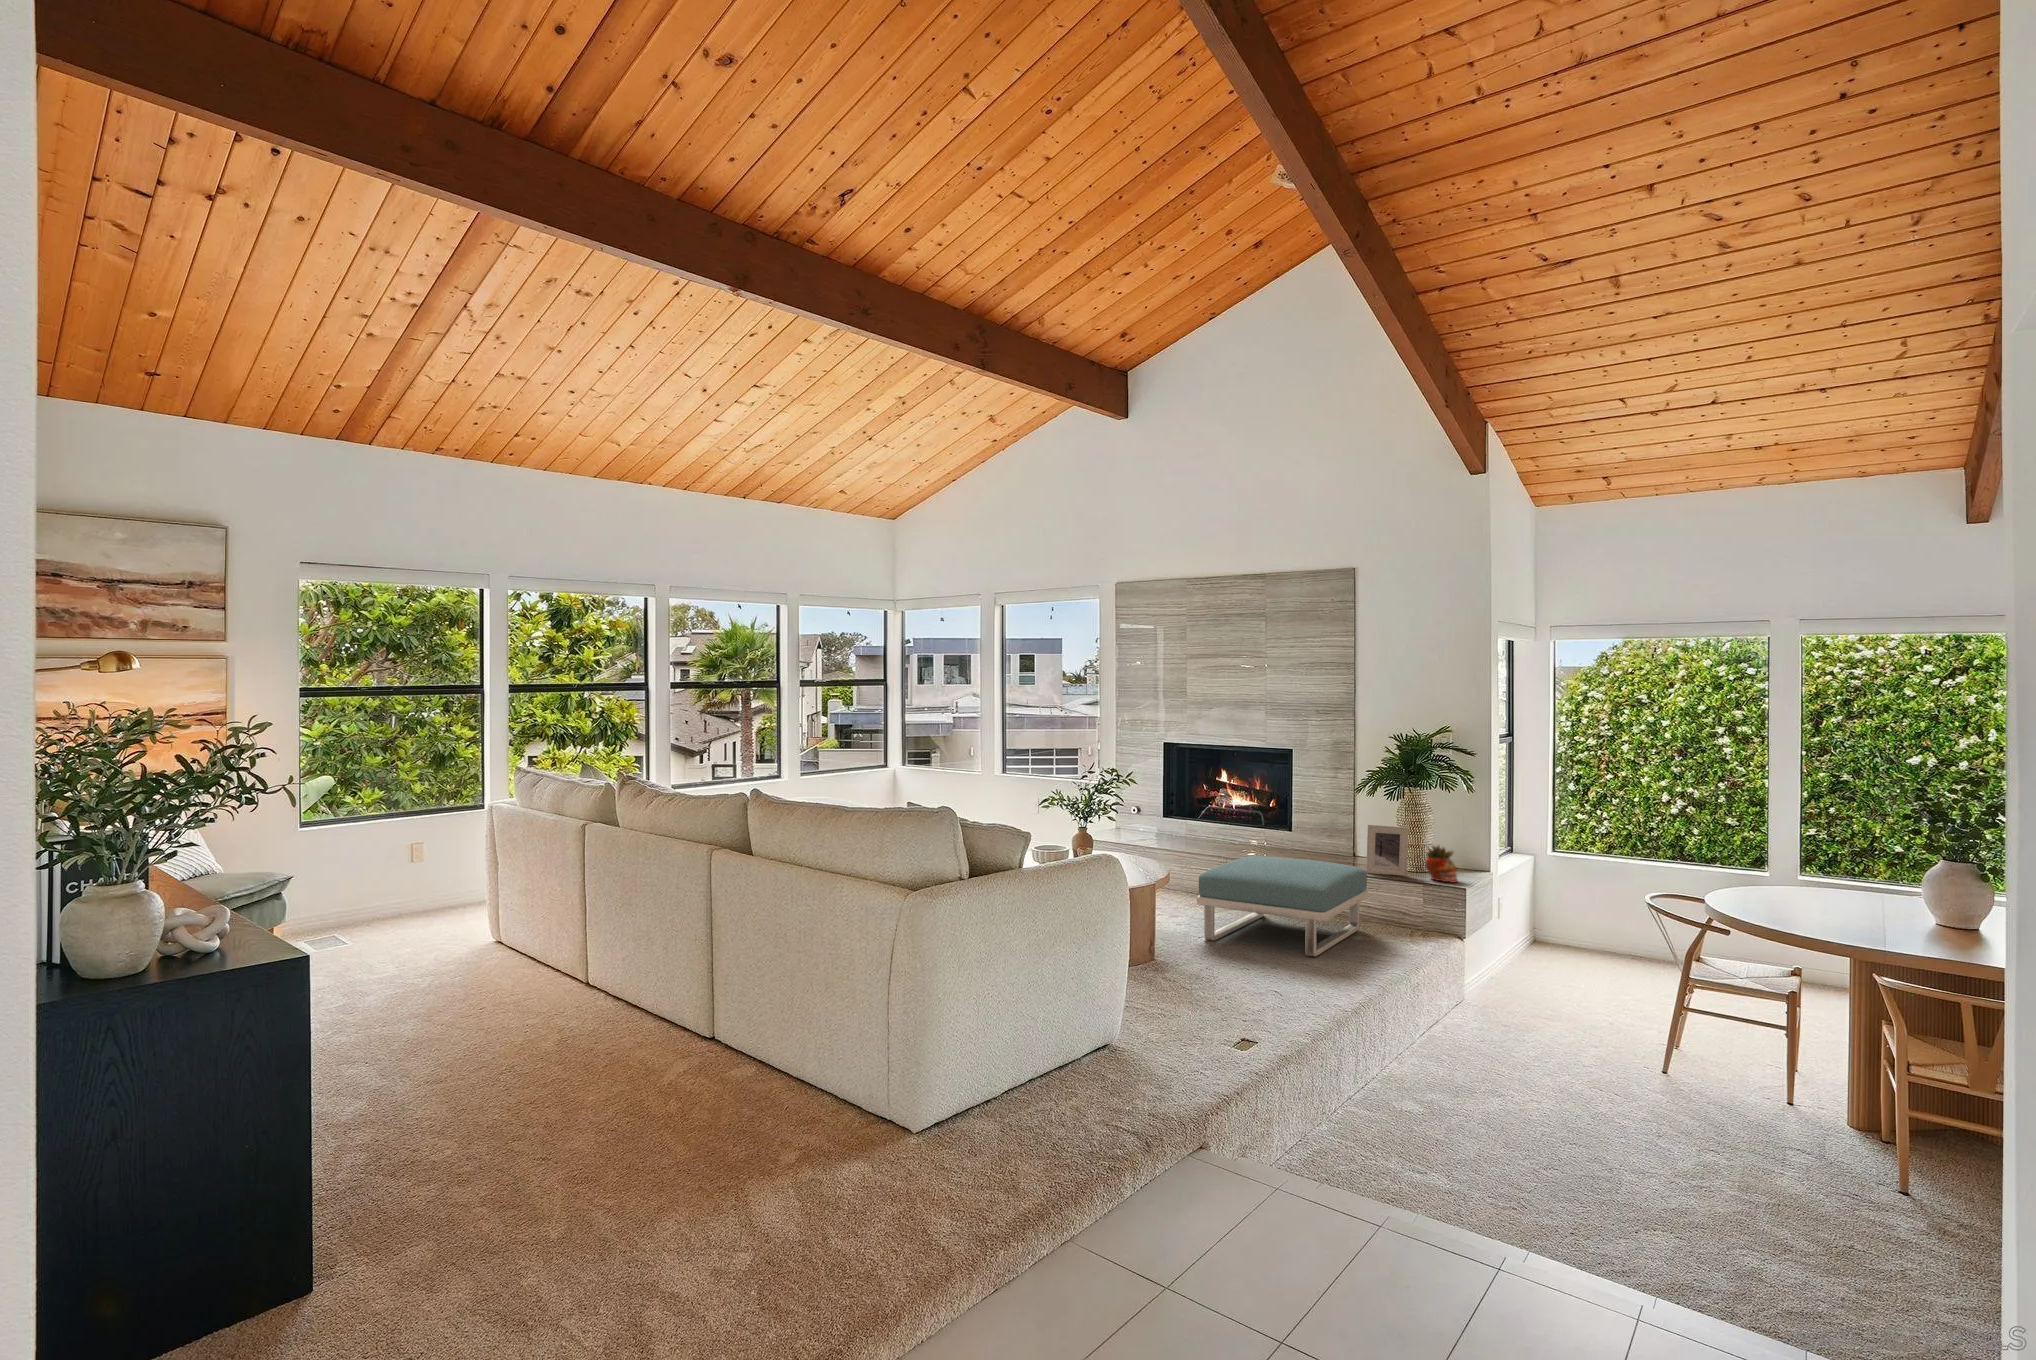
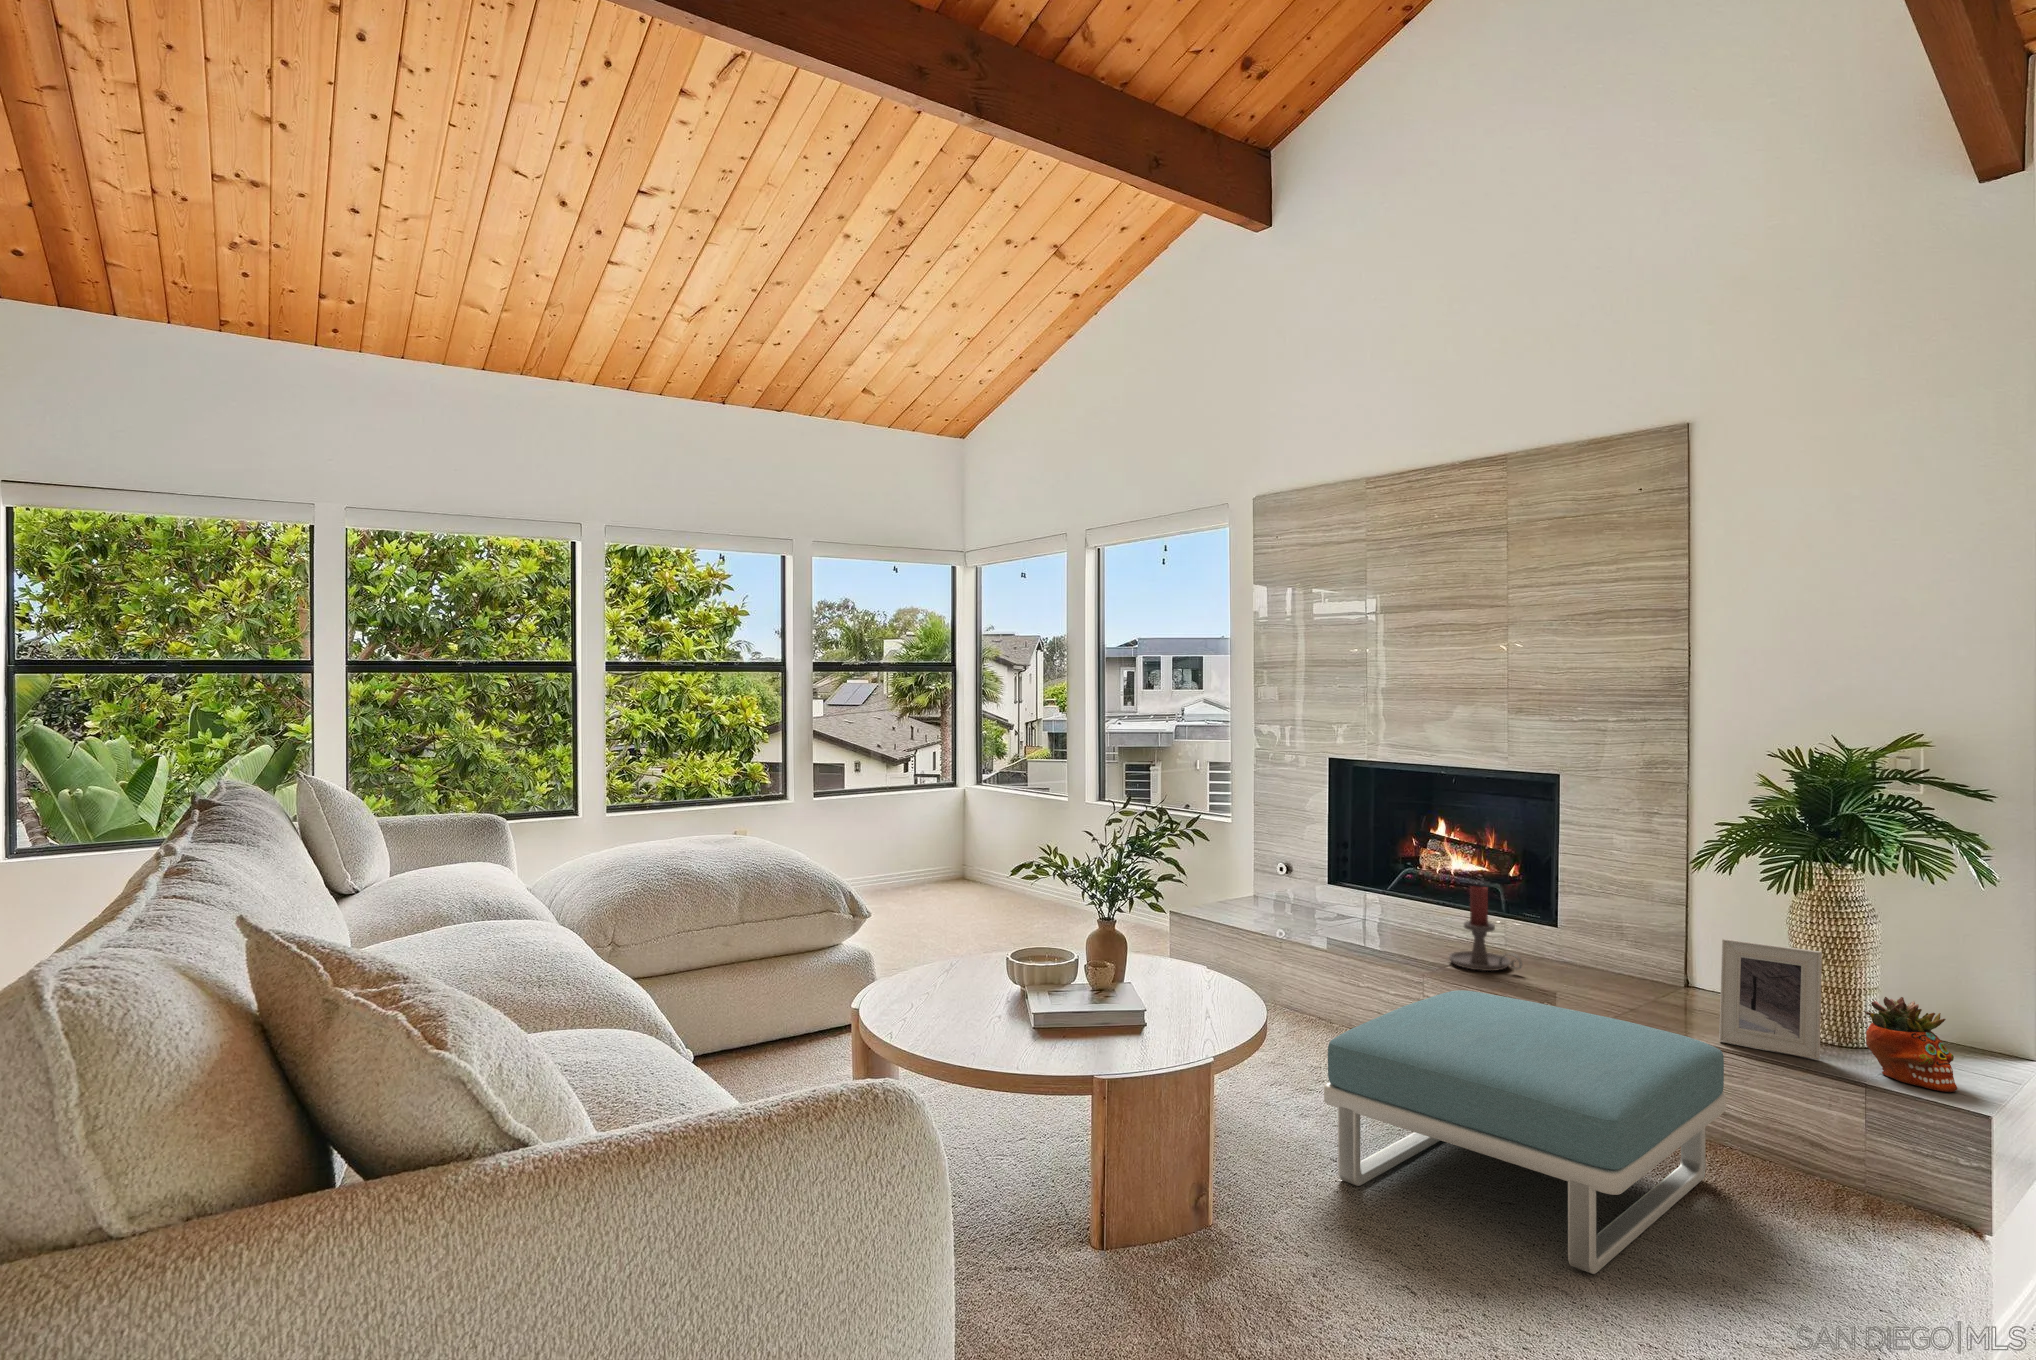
candle holder: none [1238,809,1276,853] -> present [1449,886,1522,971]

